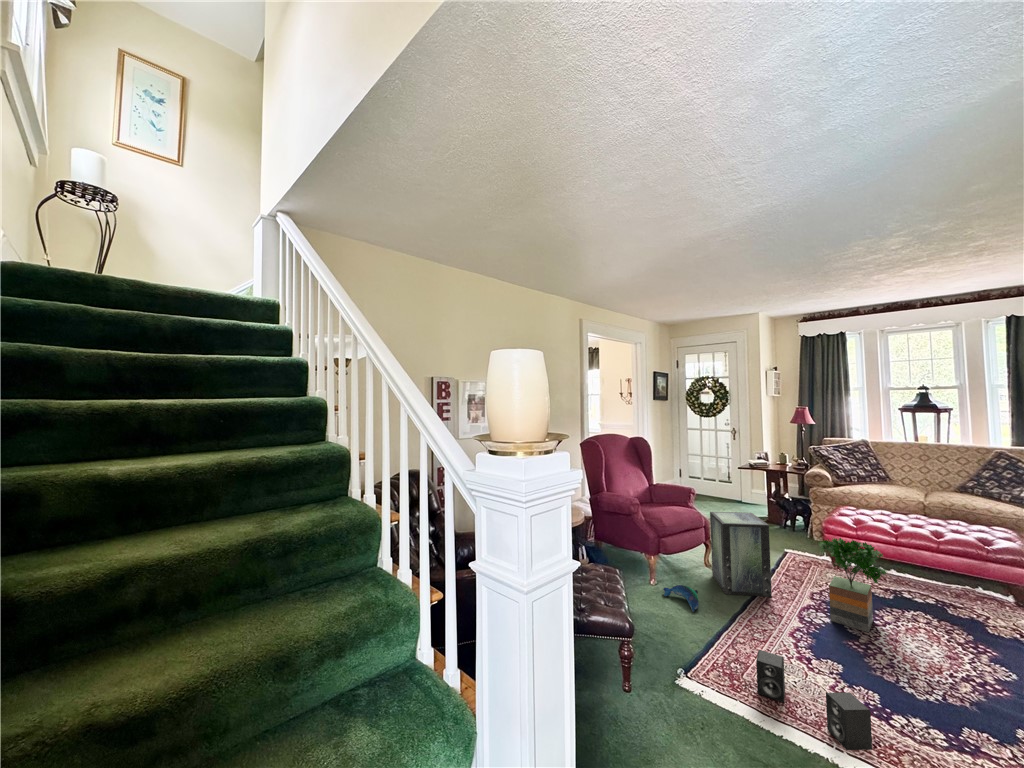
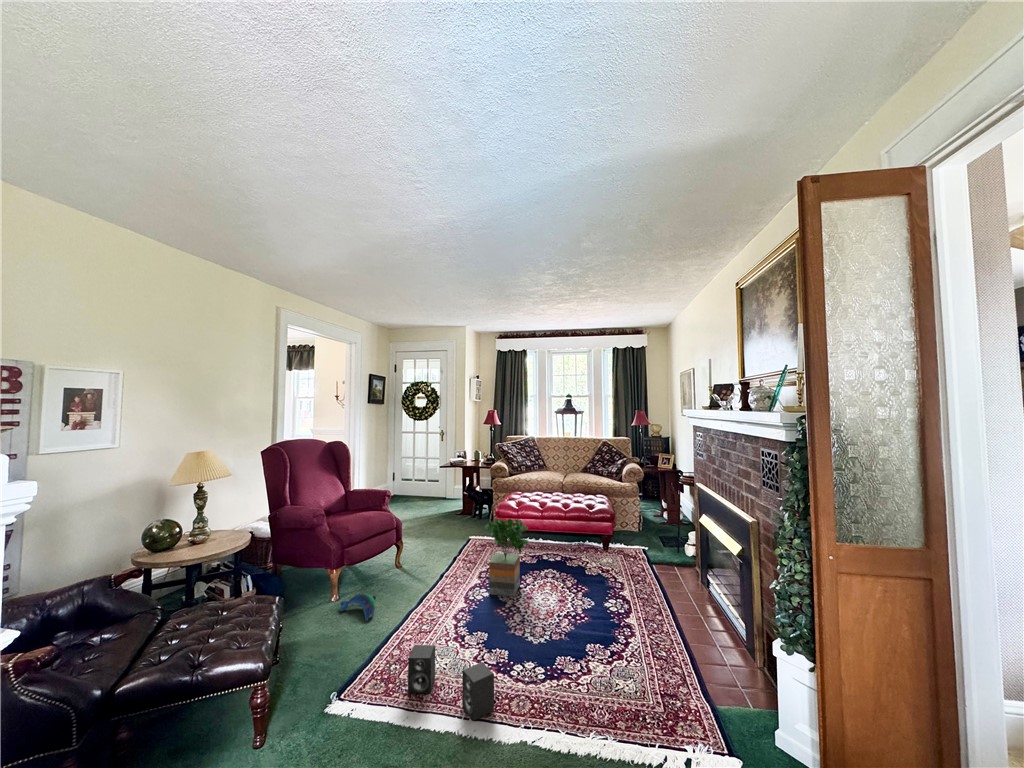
storage box: present [710,512,772,597] -> none [399,506,448,592]

